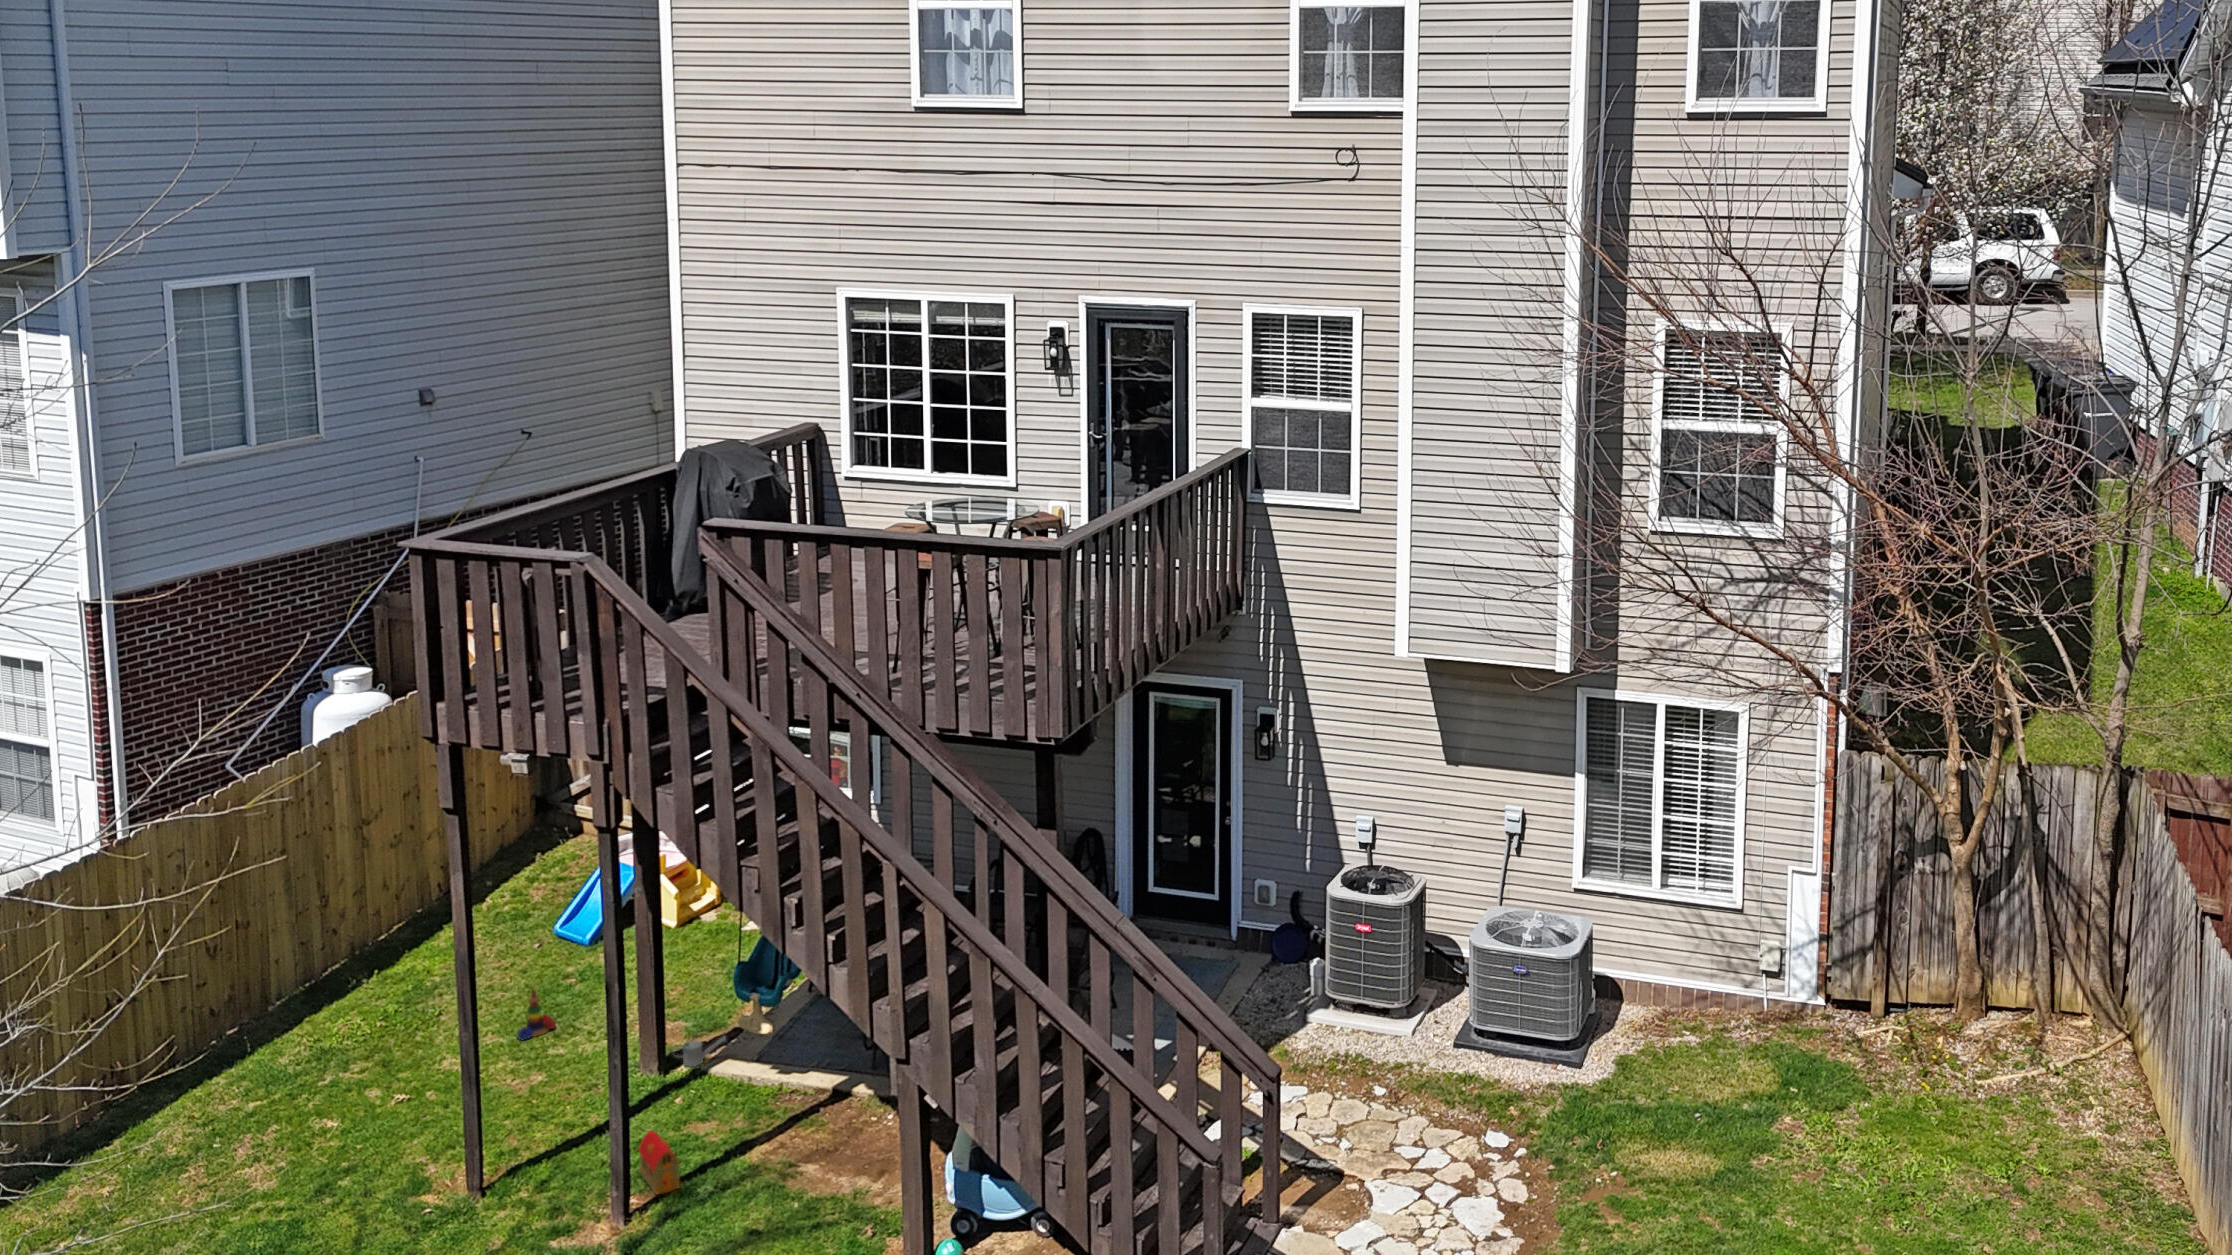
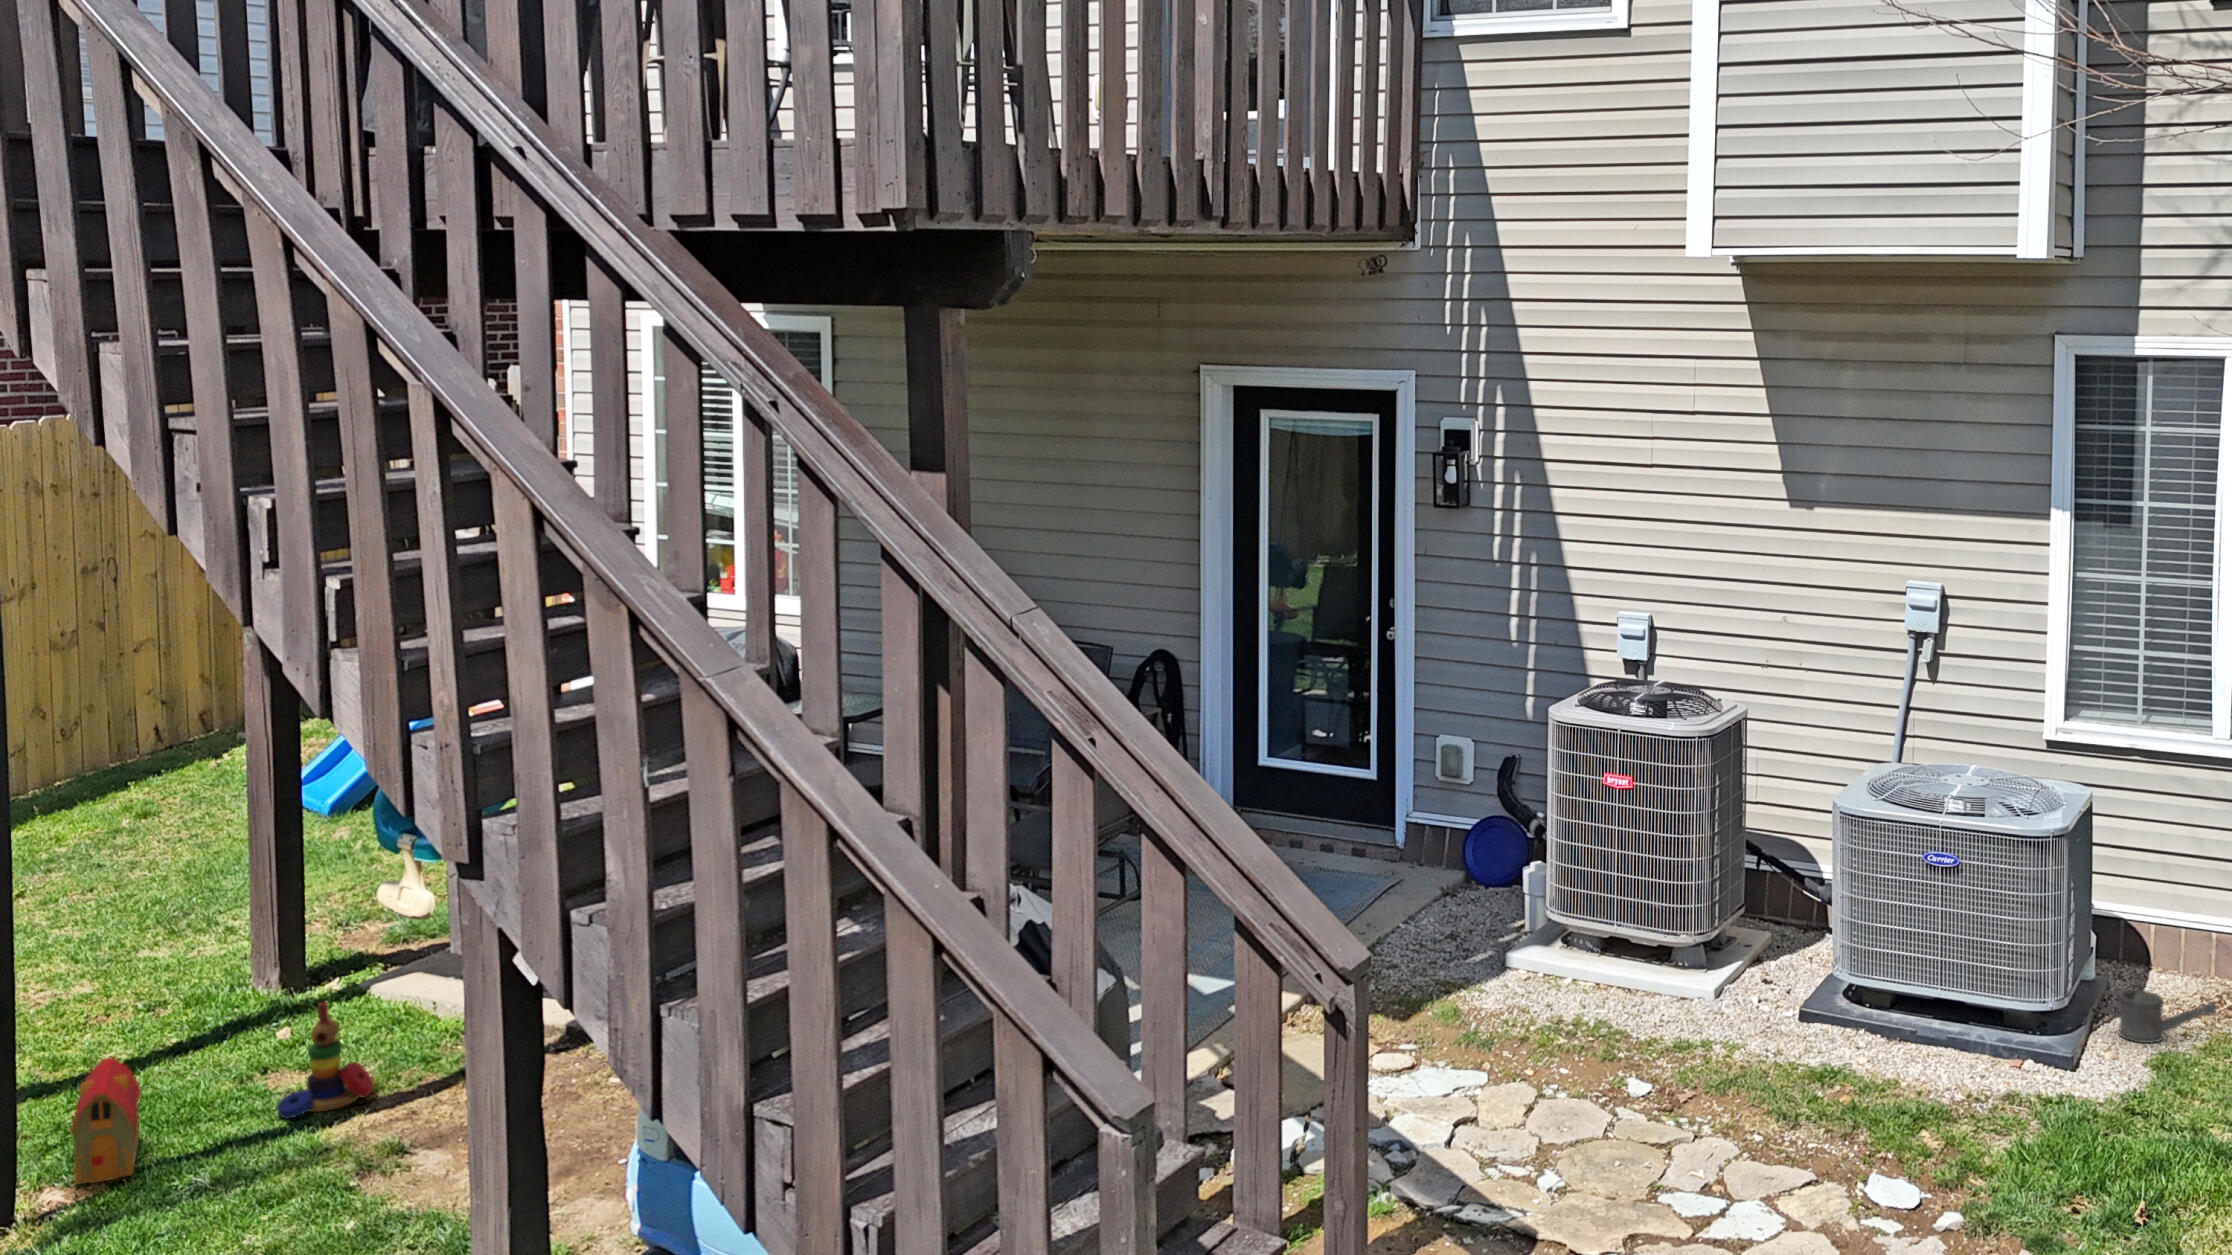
stacking toy: present [517,989,556,1040] -> present [277,1003,374,1118]
watering can: present [673,1036,726,1067] -> present [2097,990,2216,1043]

